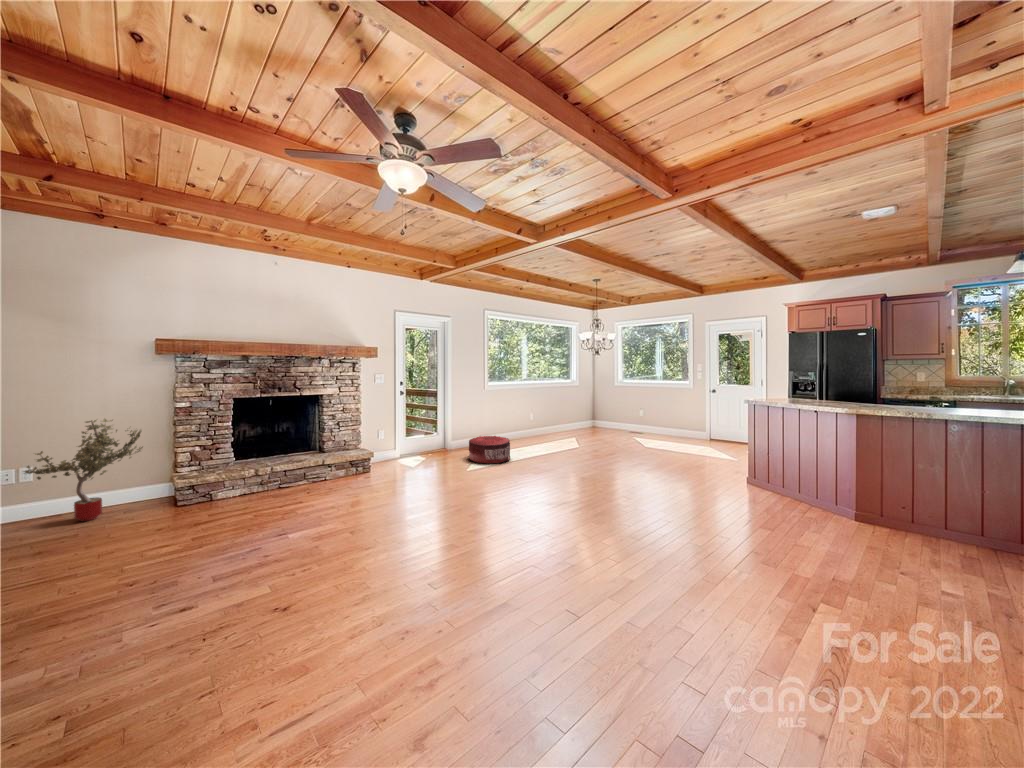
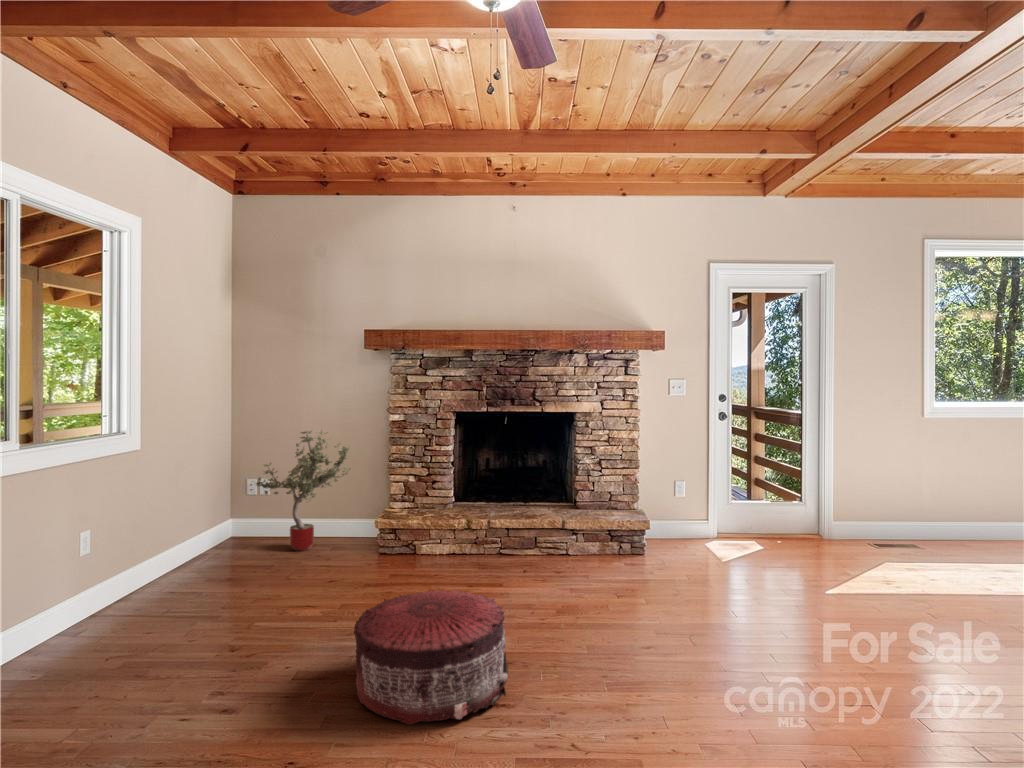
pouf: present [469,436,510,464] -> present [354,589,508,725]

